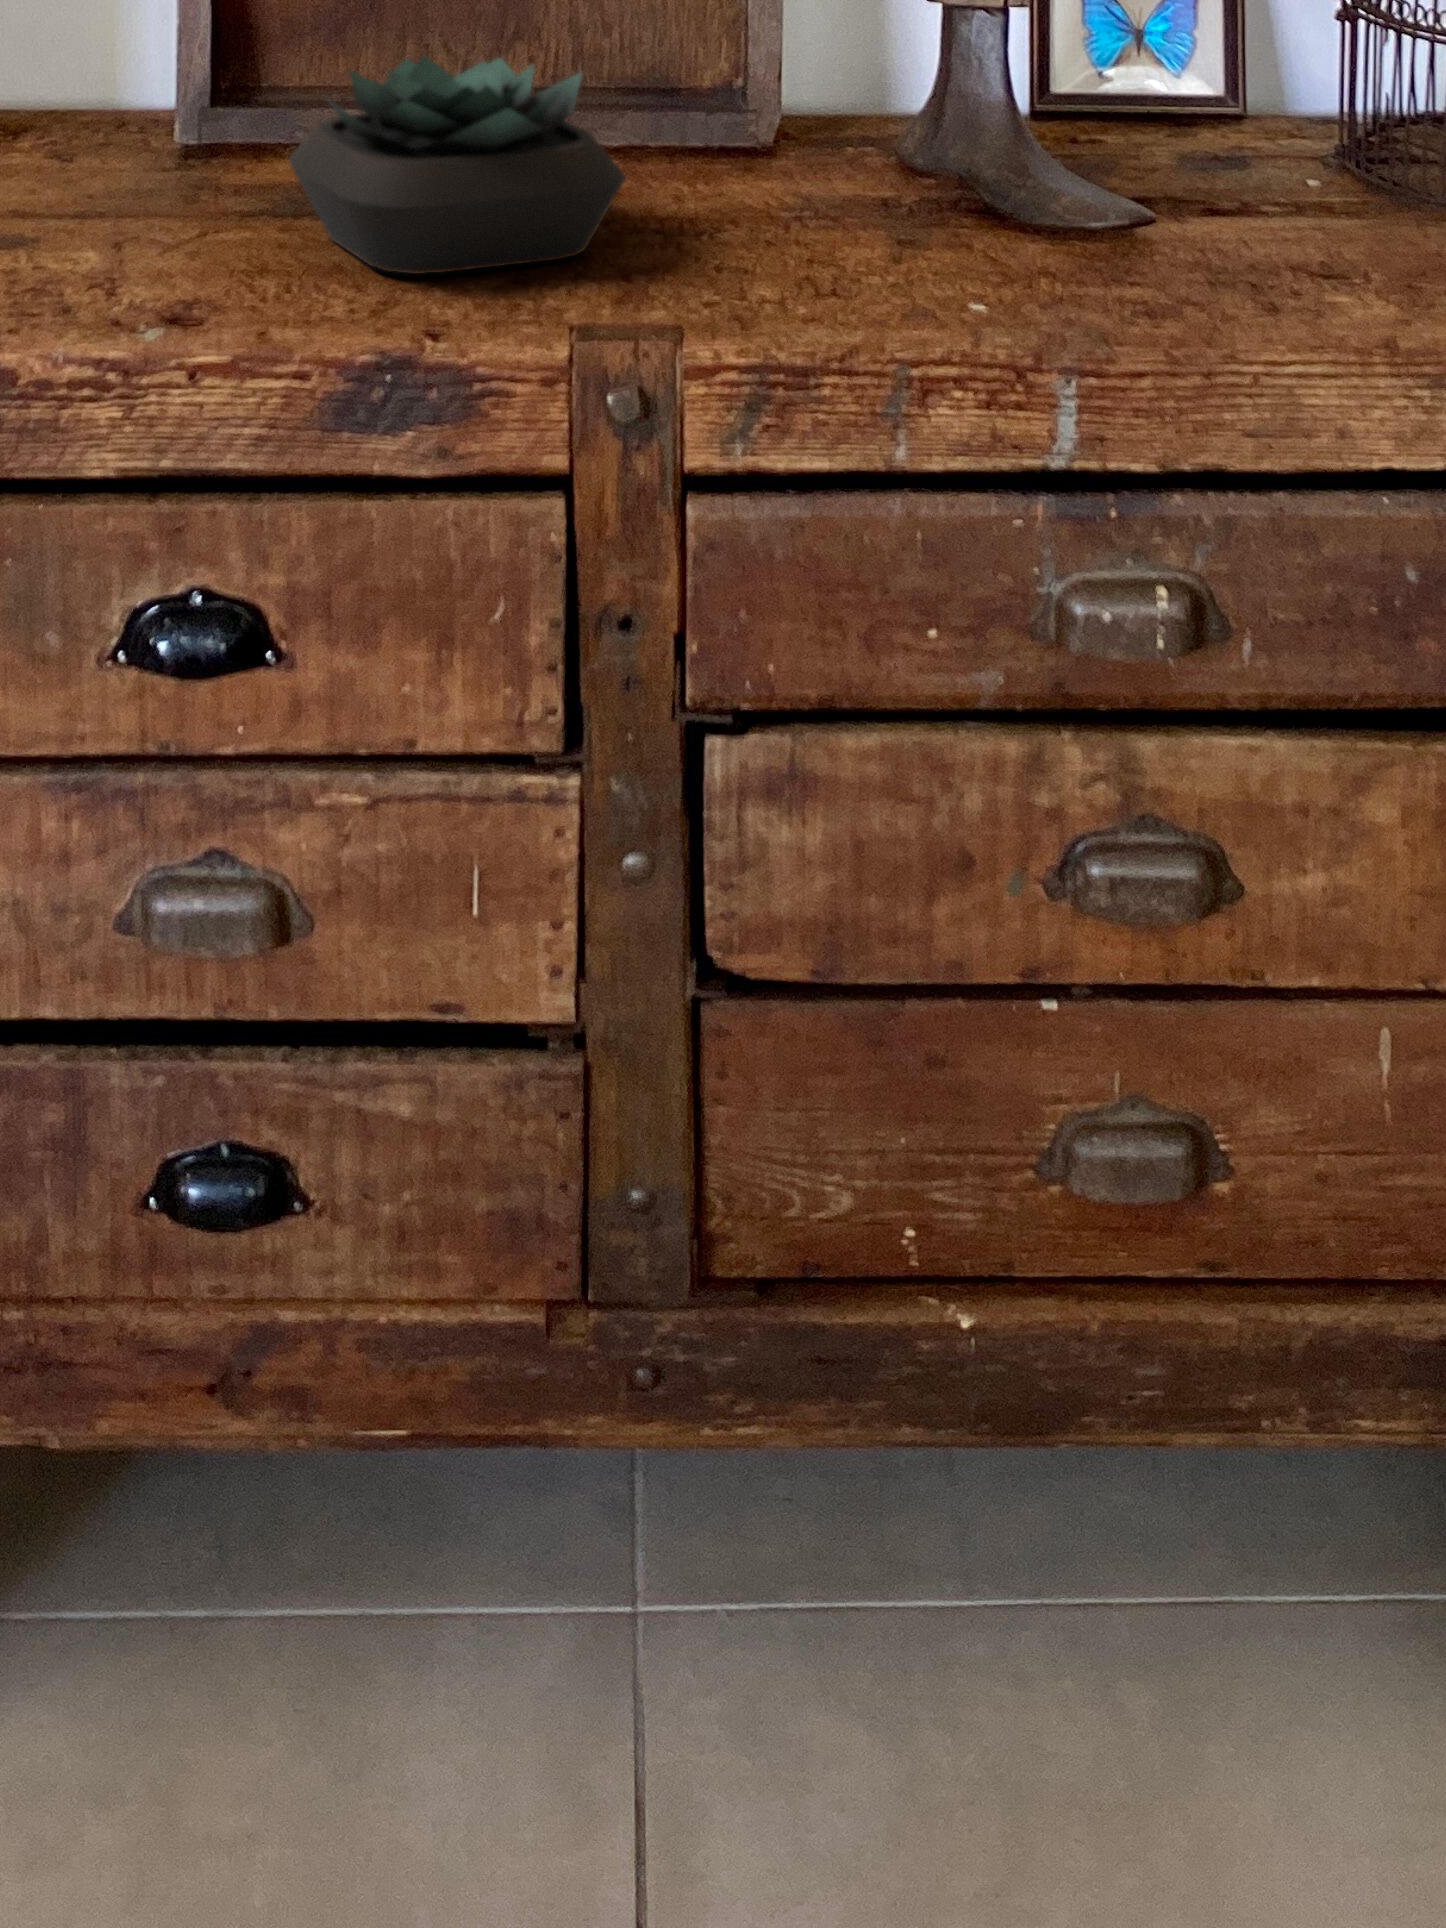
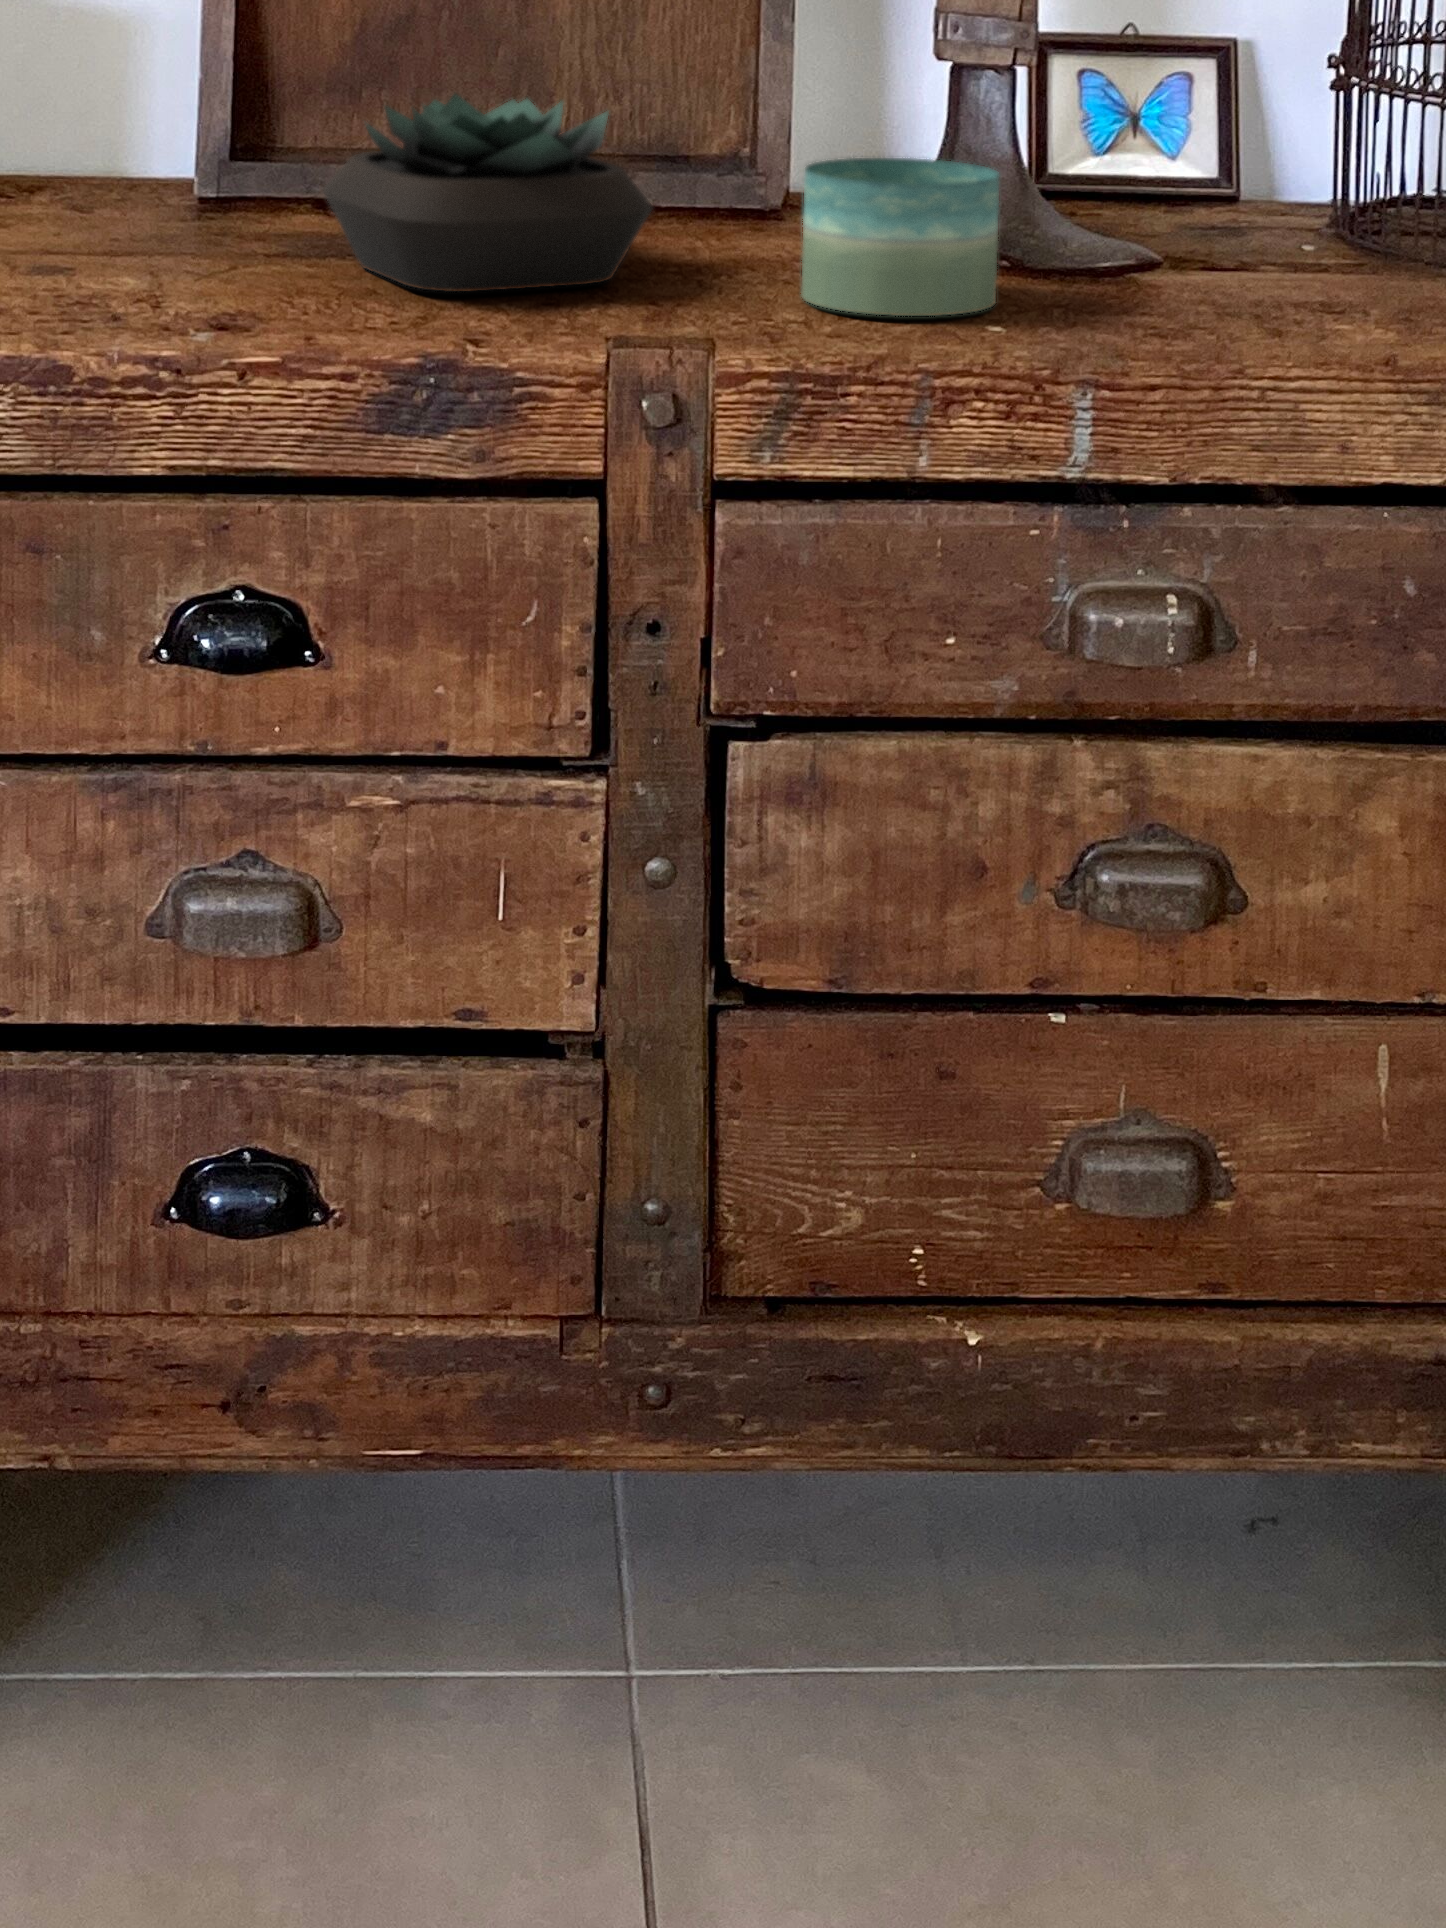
candle: none [779,121,983,298] -> present [801,158,999,316]

